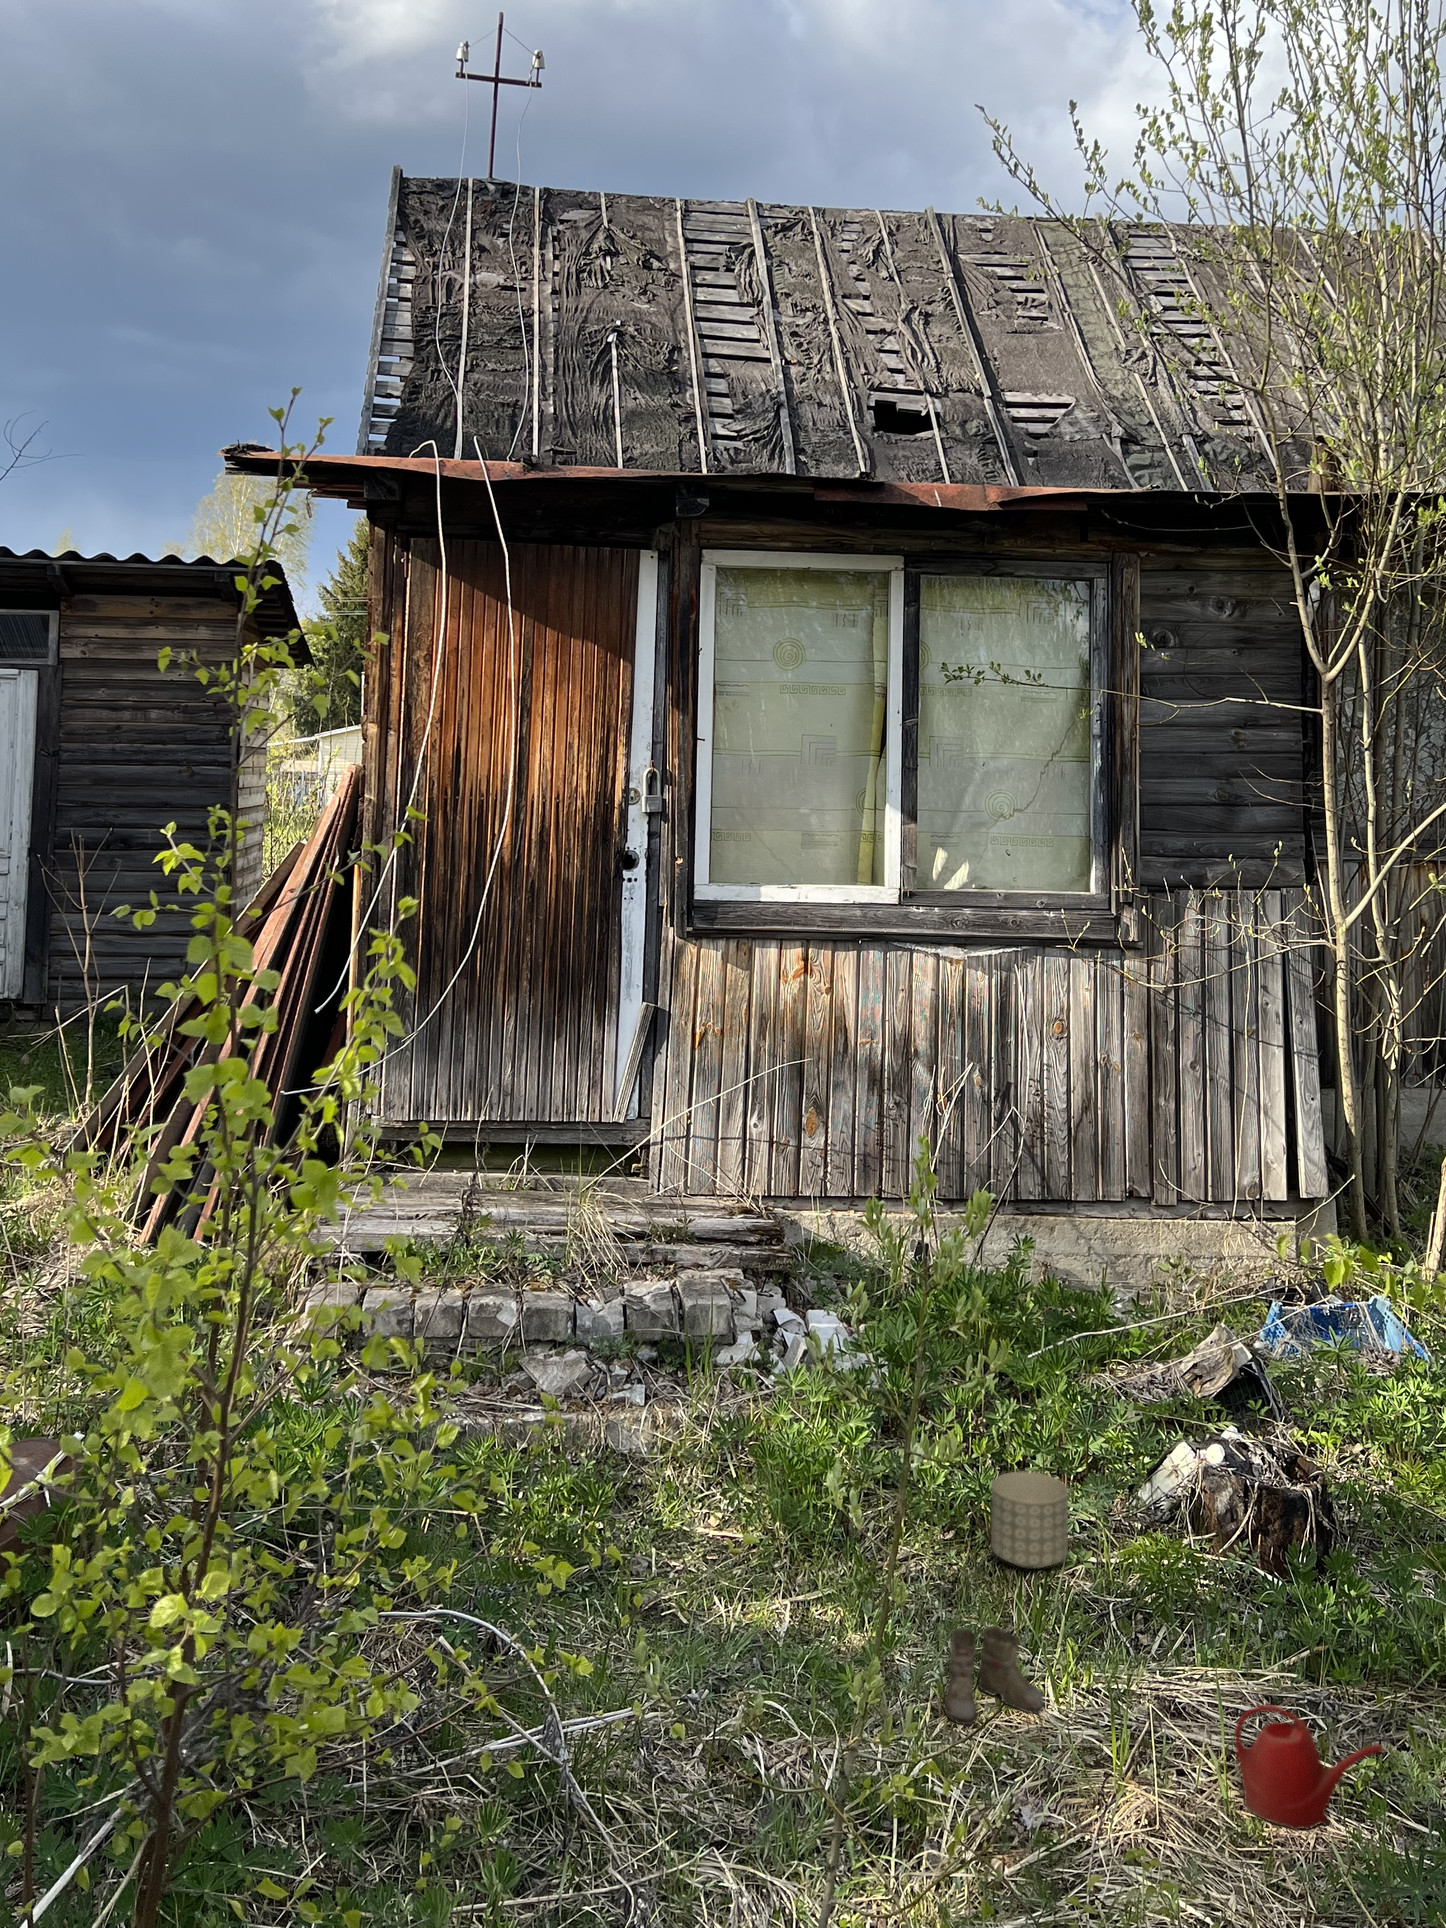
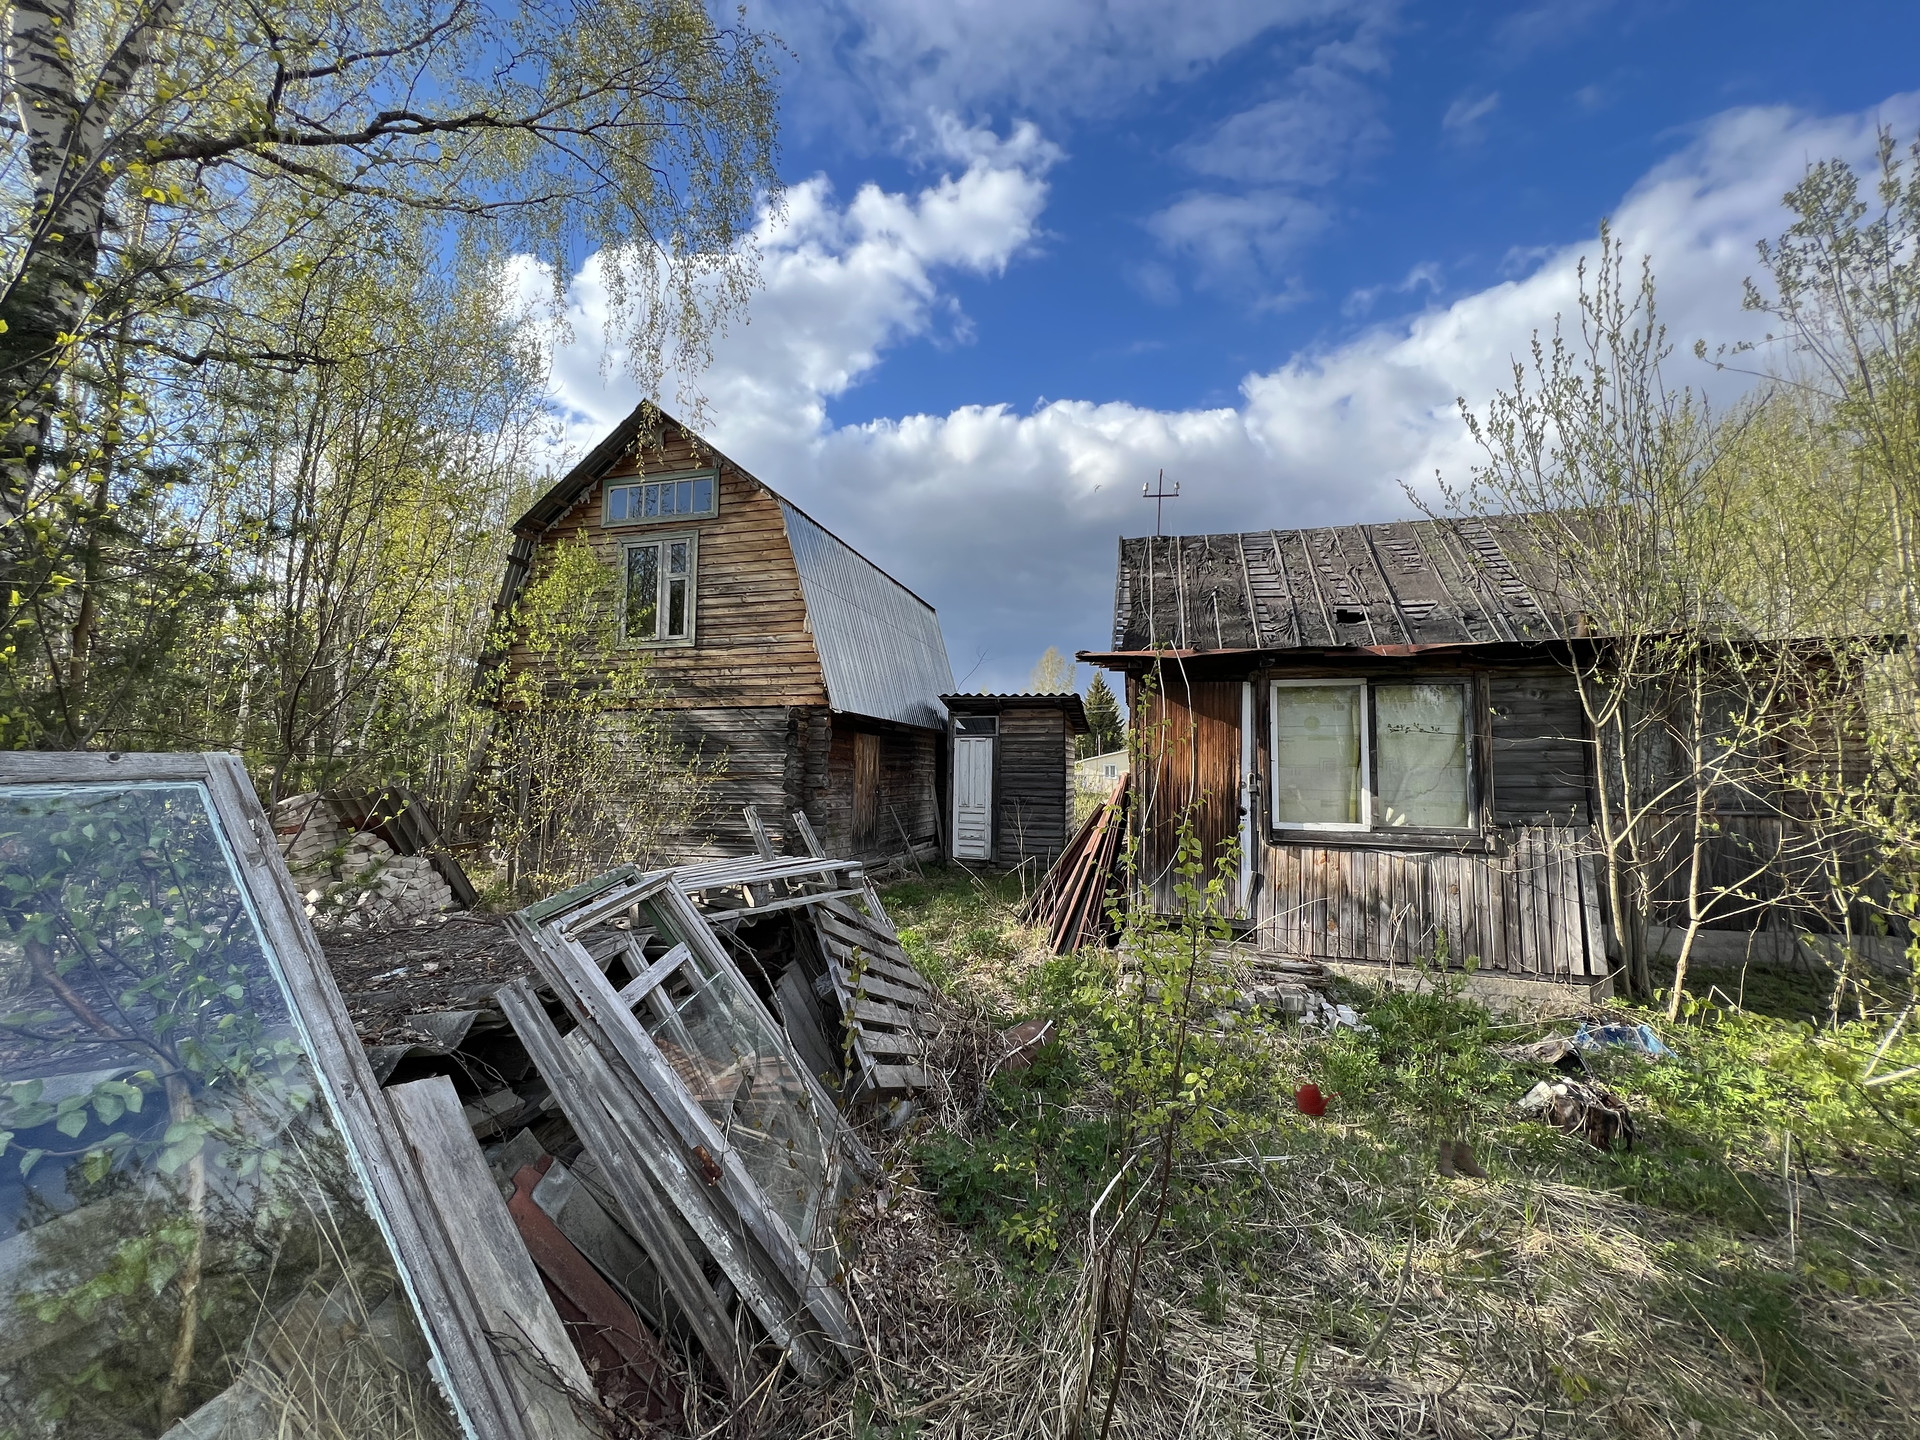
planter: present [991,1471,1068,1569] -> none [1447,1081,1488,1123]
watering can: present [1235,1704,1384,1830] -> present [1294,1077,1341,1116]

